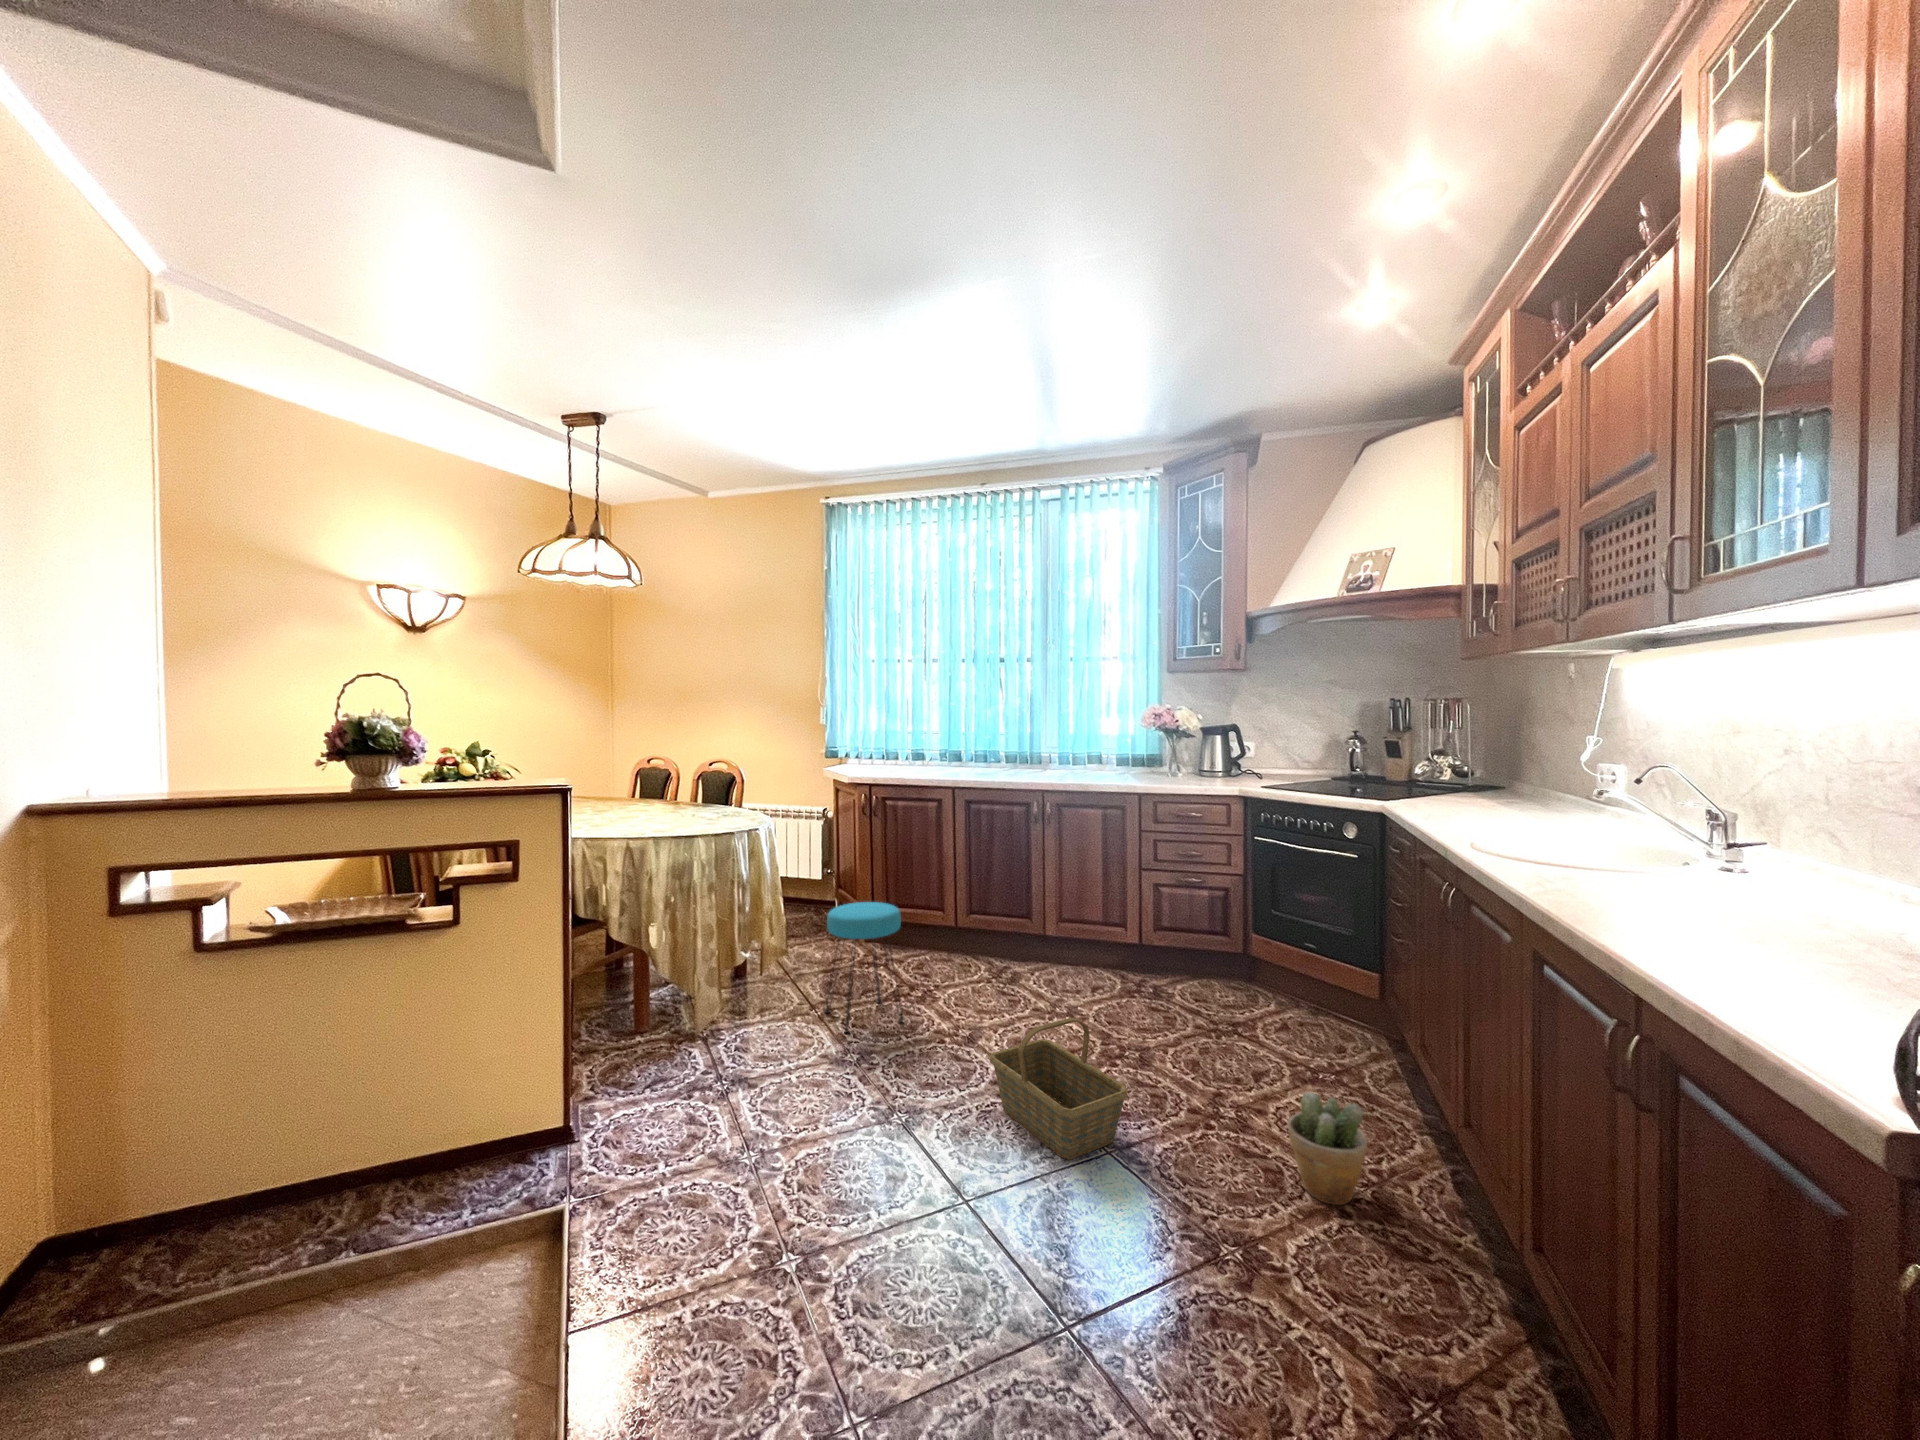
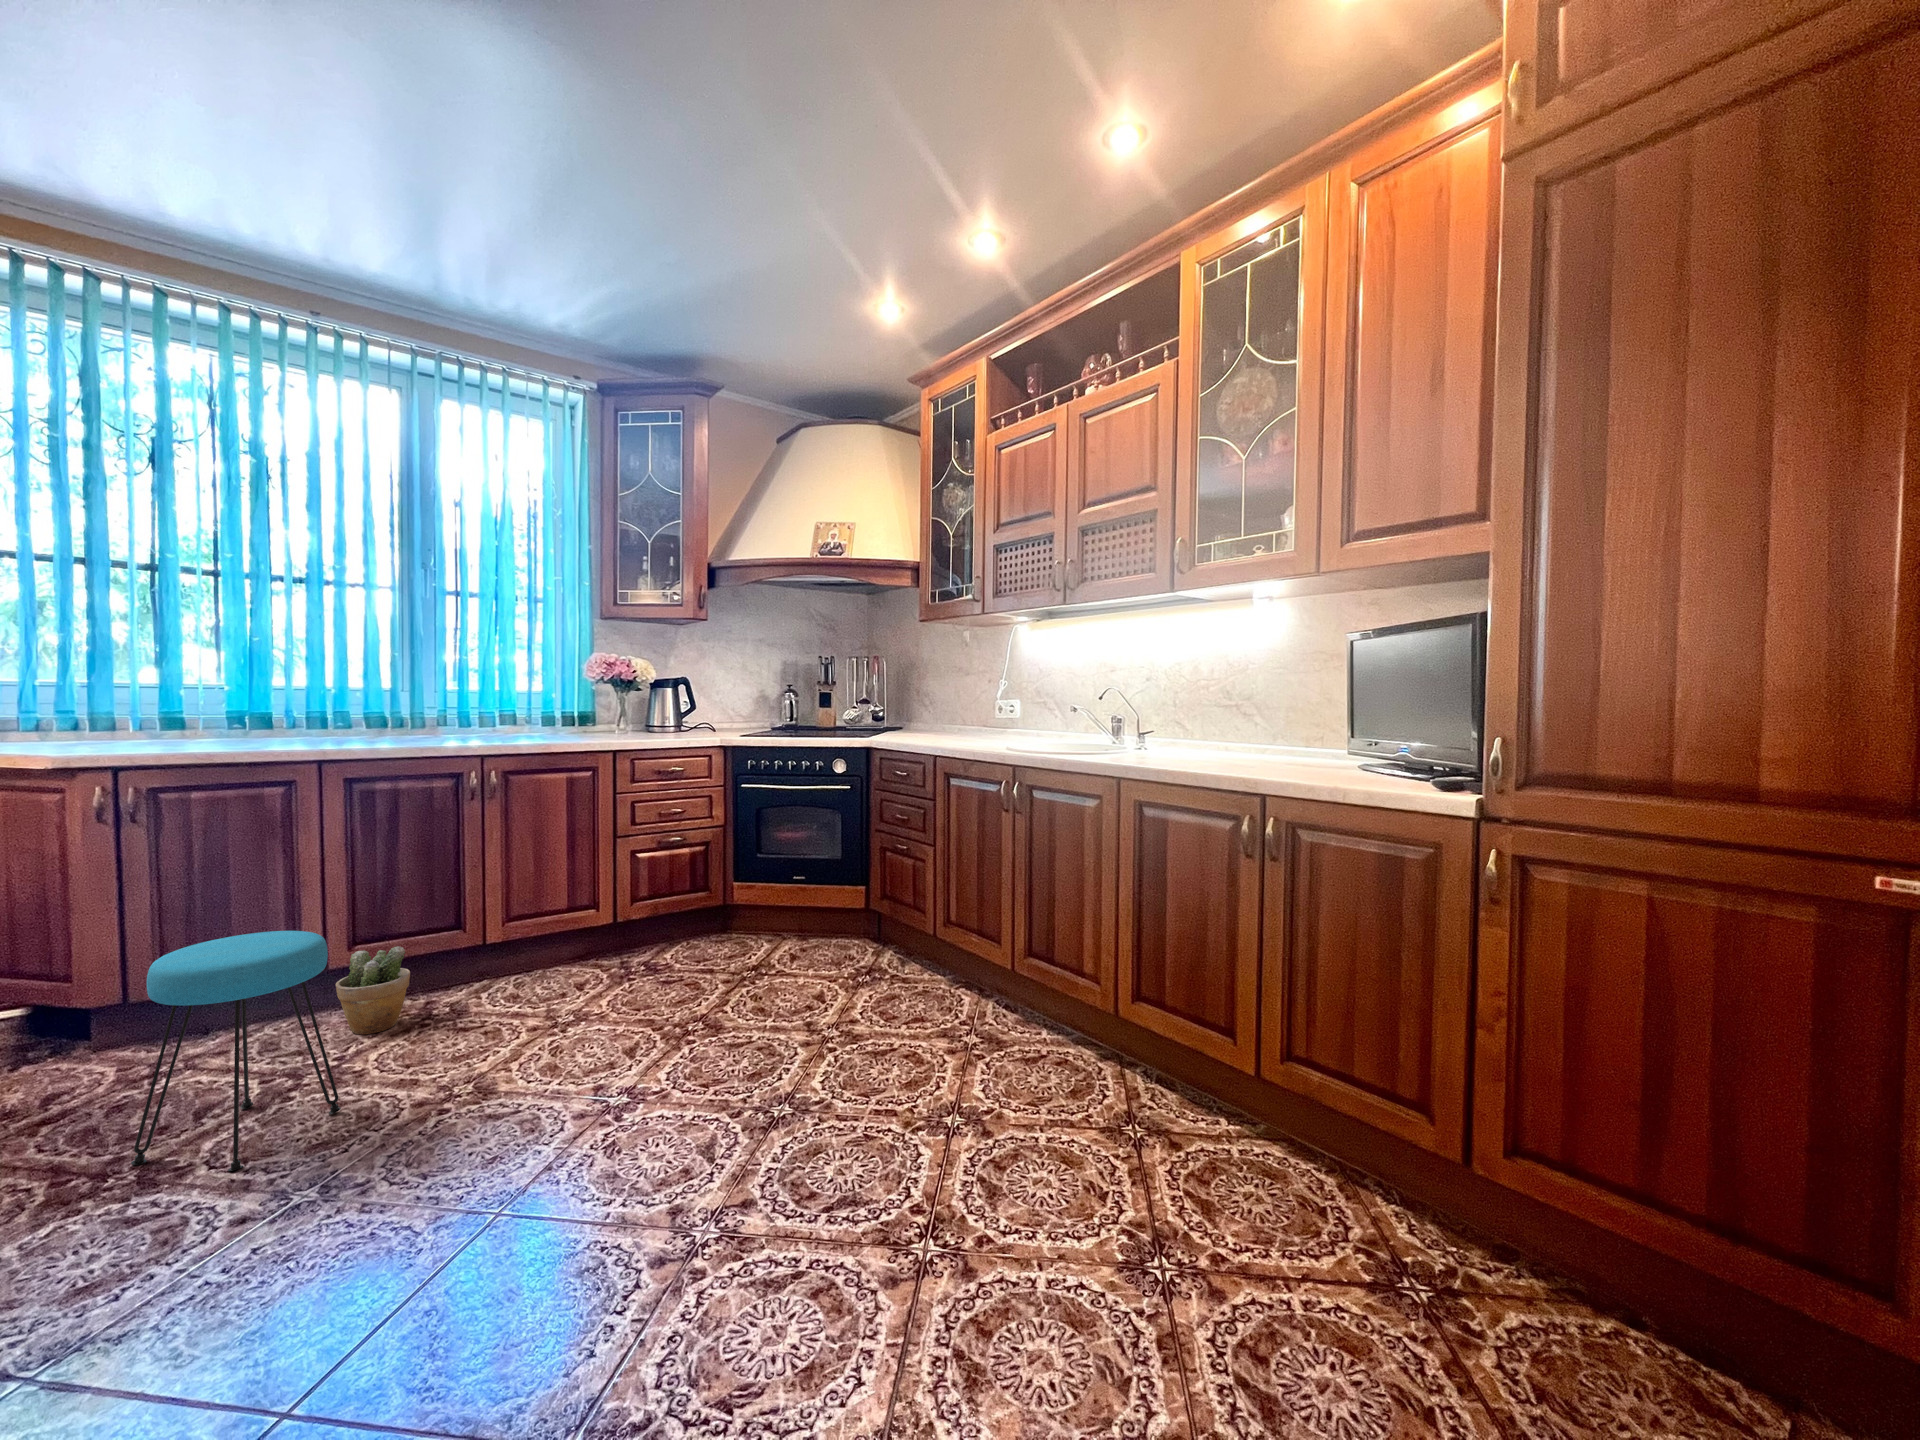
basket: present [990,1018,1127,1160] -> none [607,983,797,1136]
potted plant: present [1288,1092,1367,1205] -> present [336,946,410,1034]

